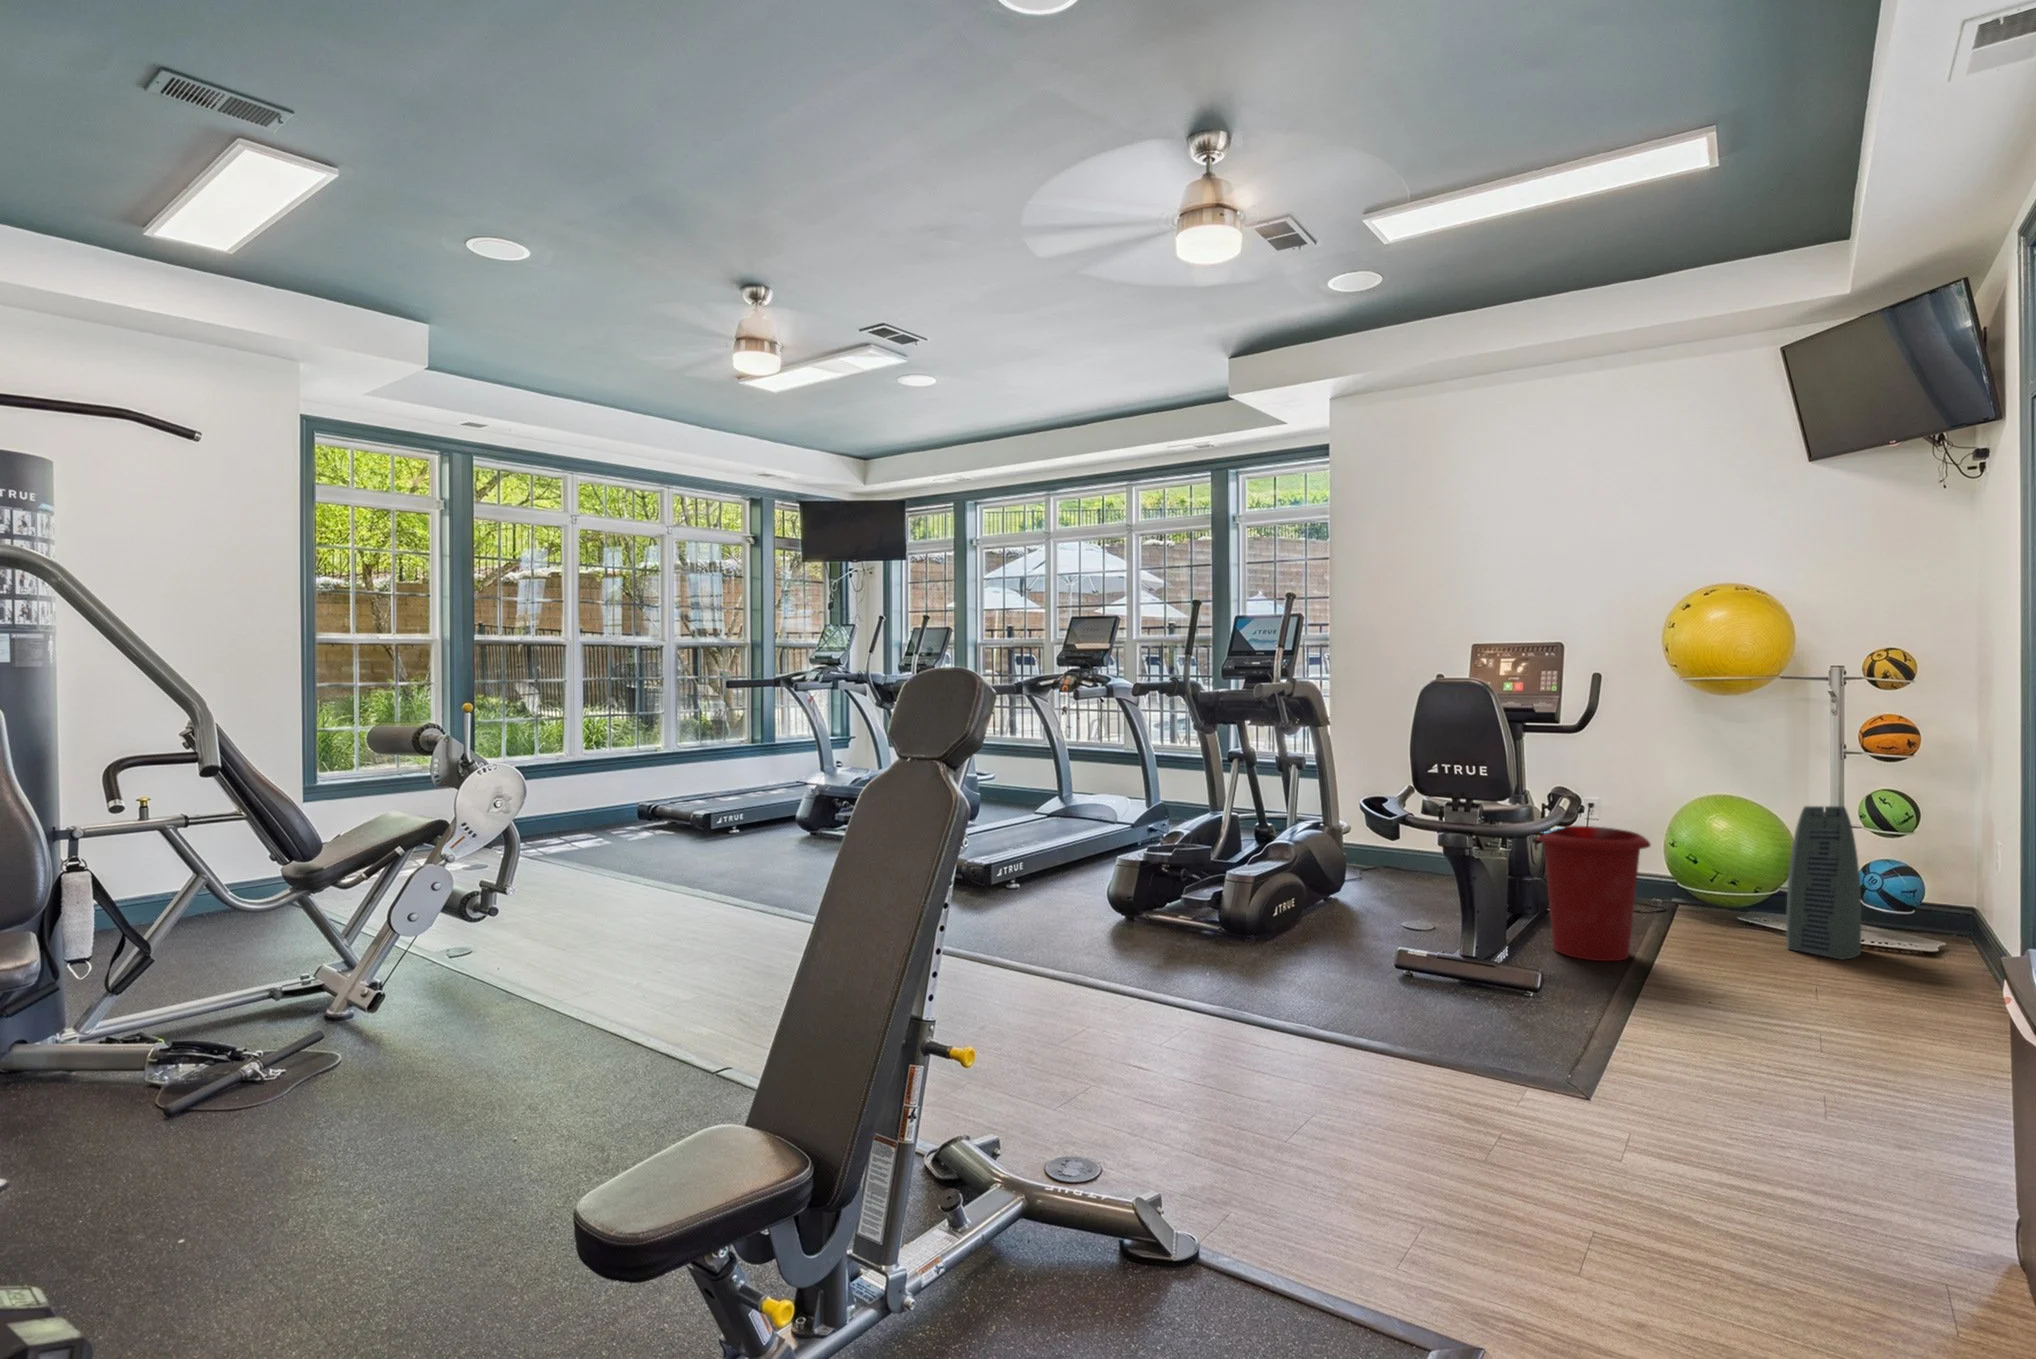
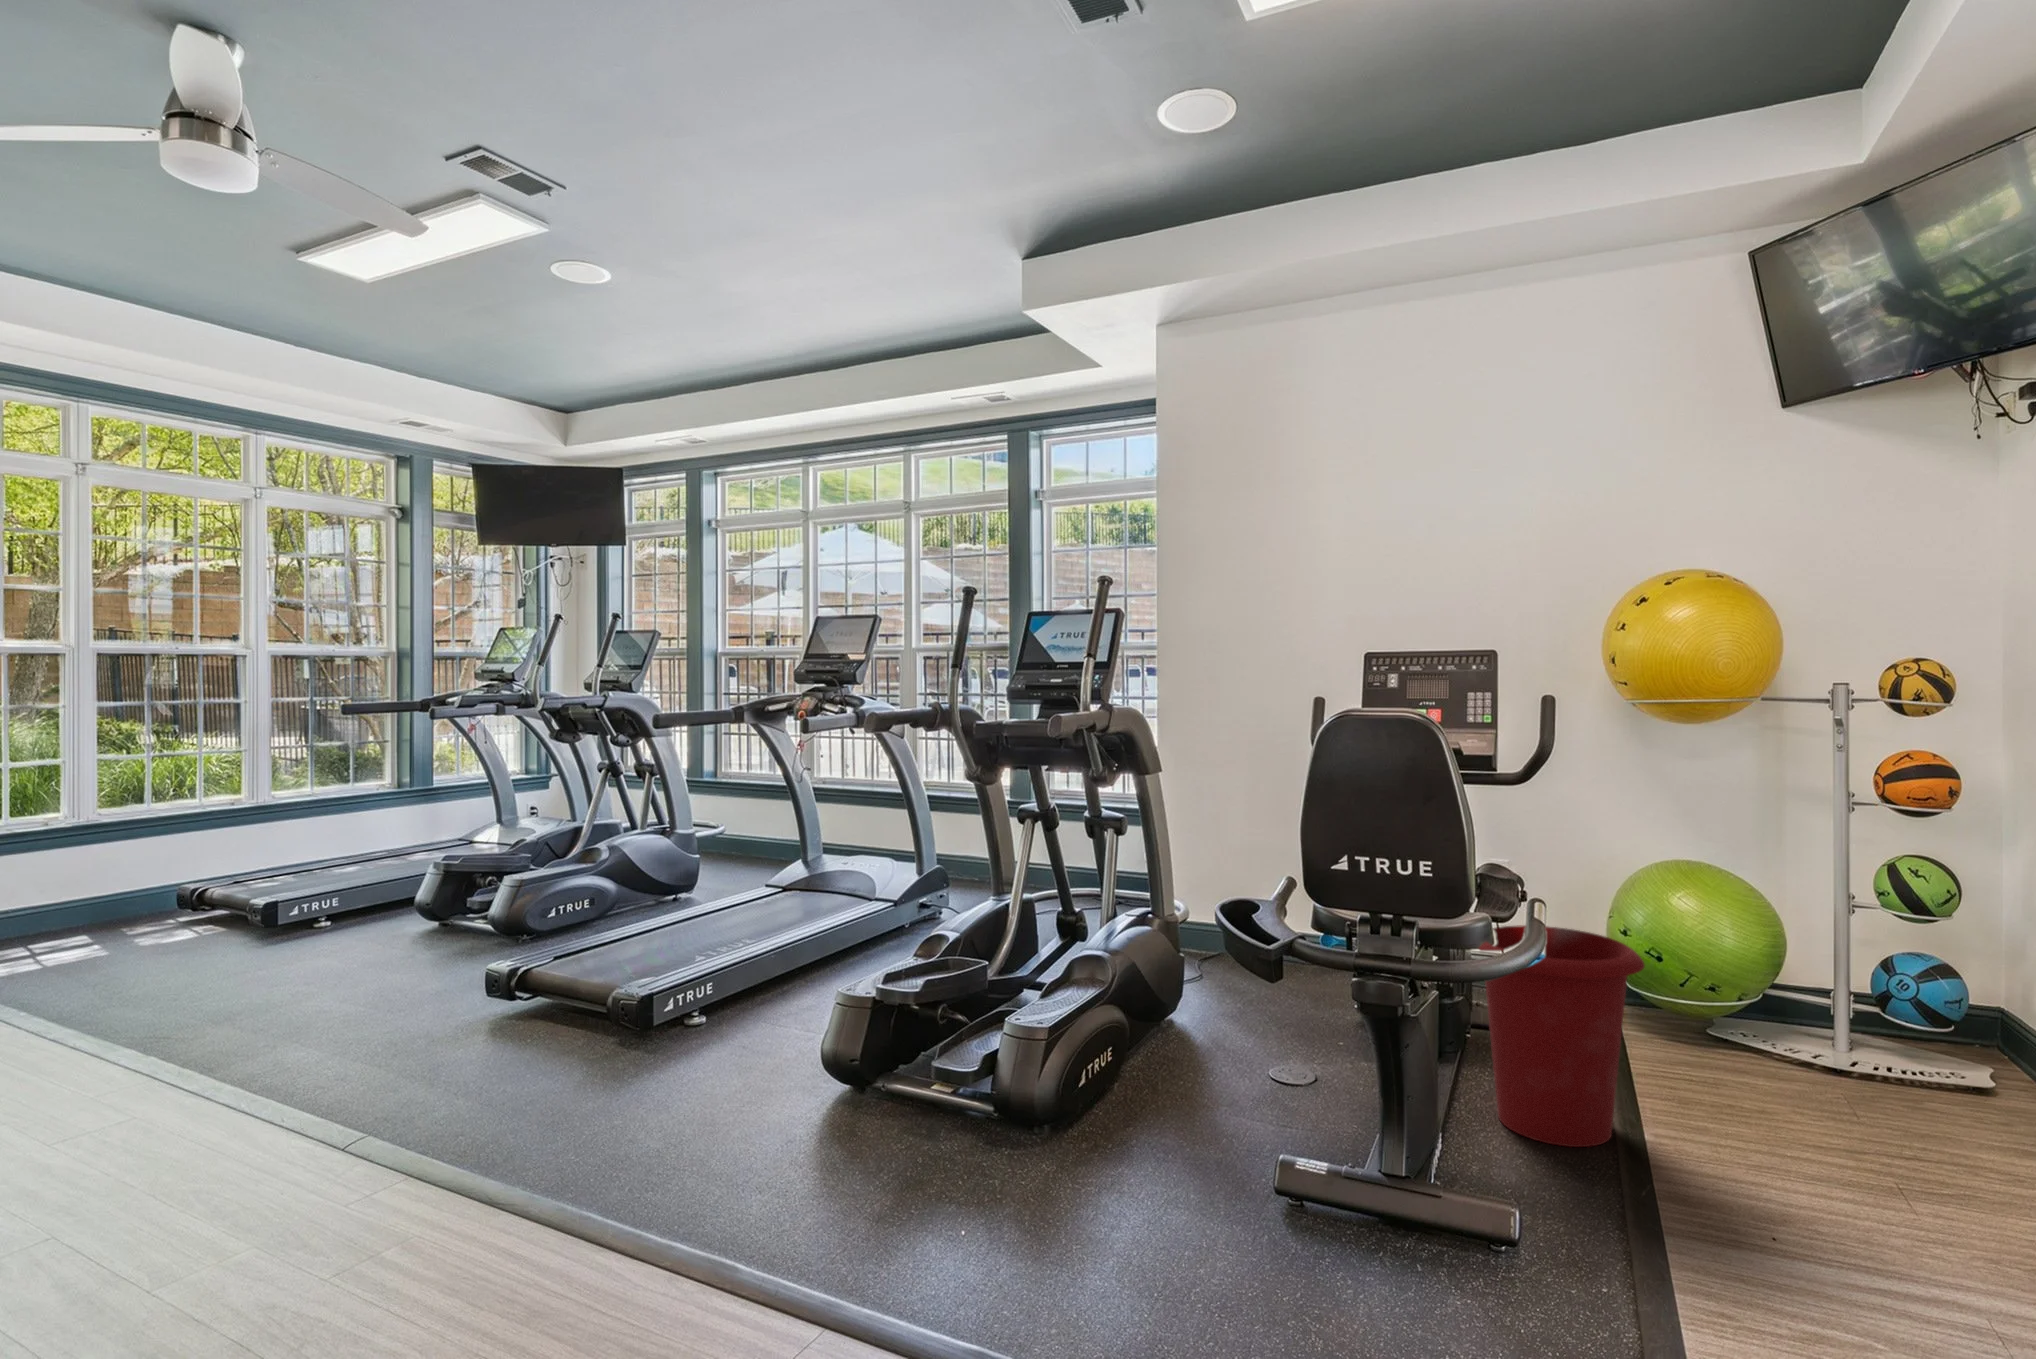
air purifier: present [1786,806,1861,960] -> none [1804,887,1909,1118]

